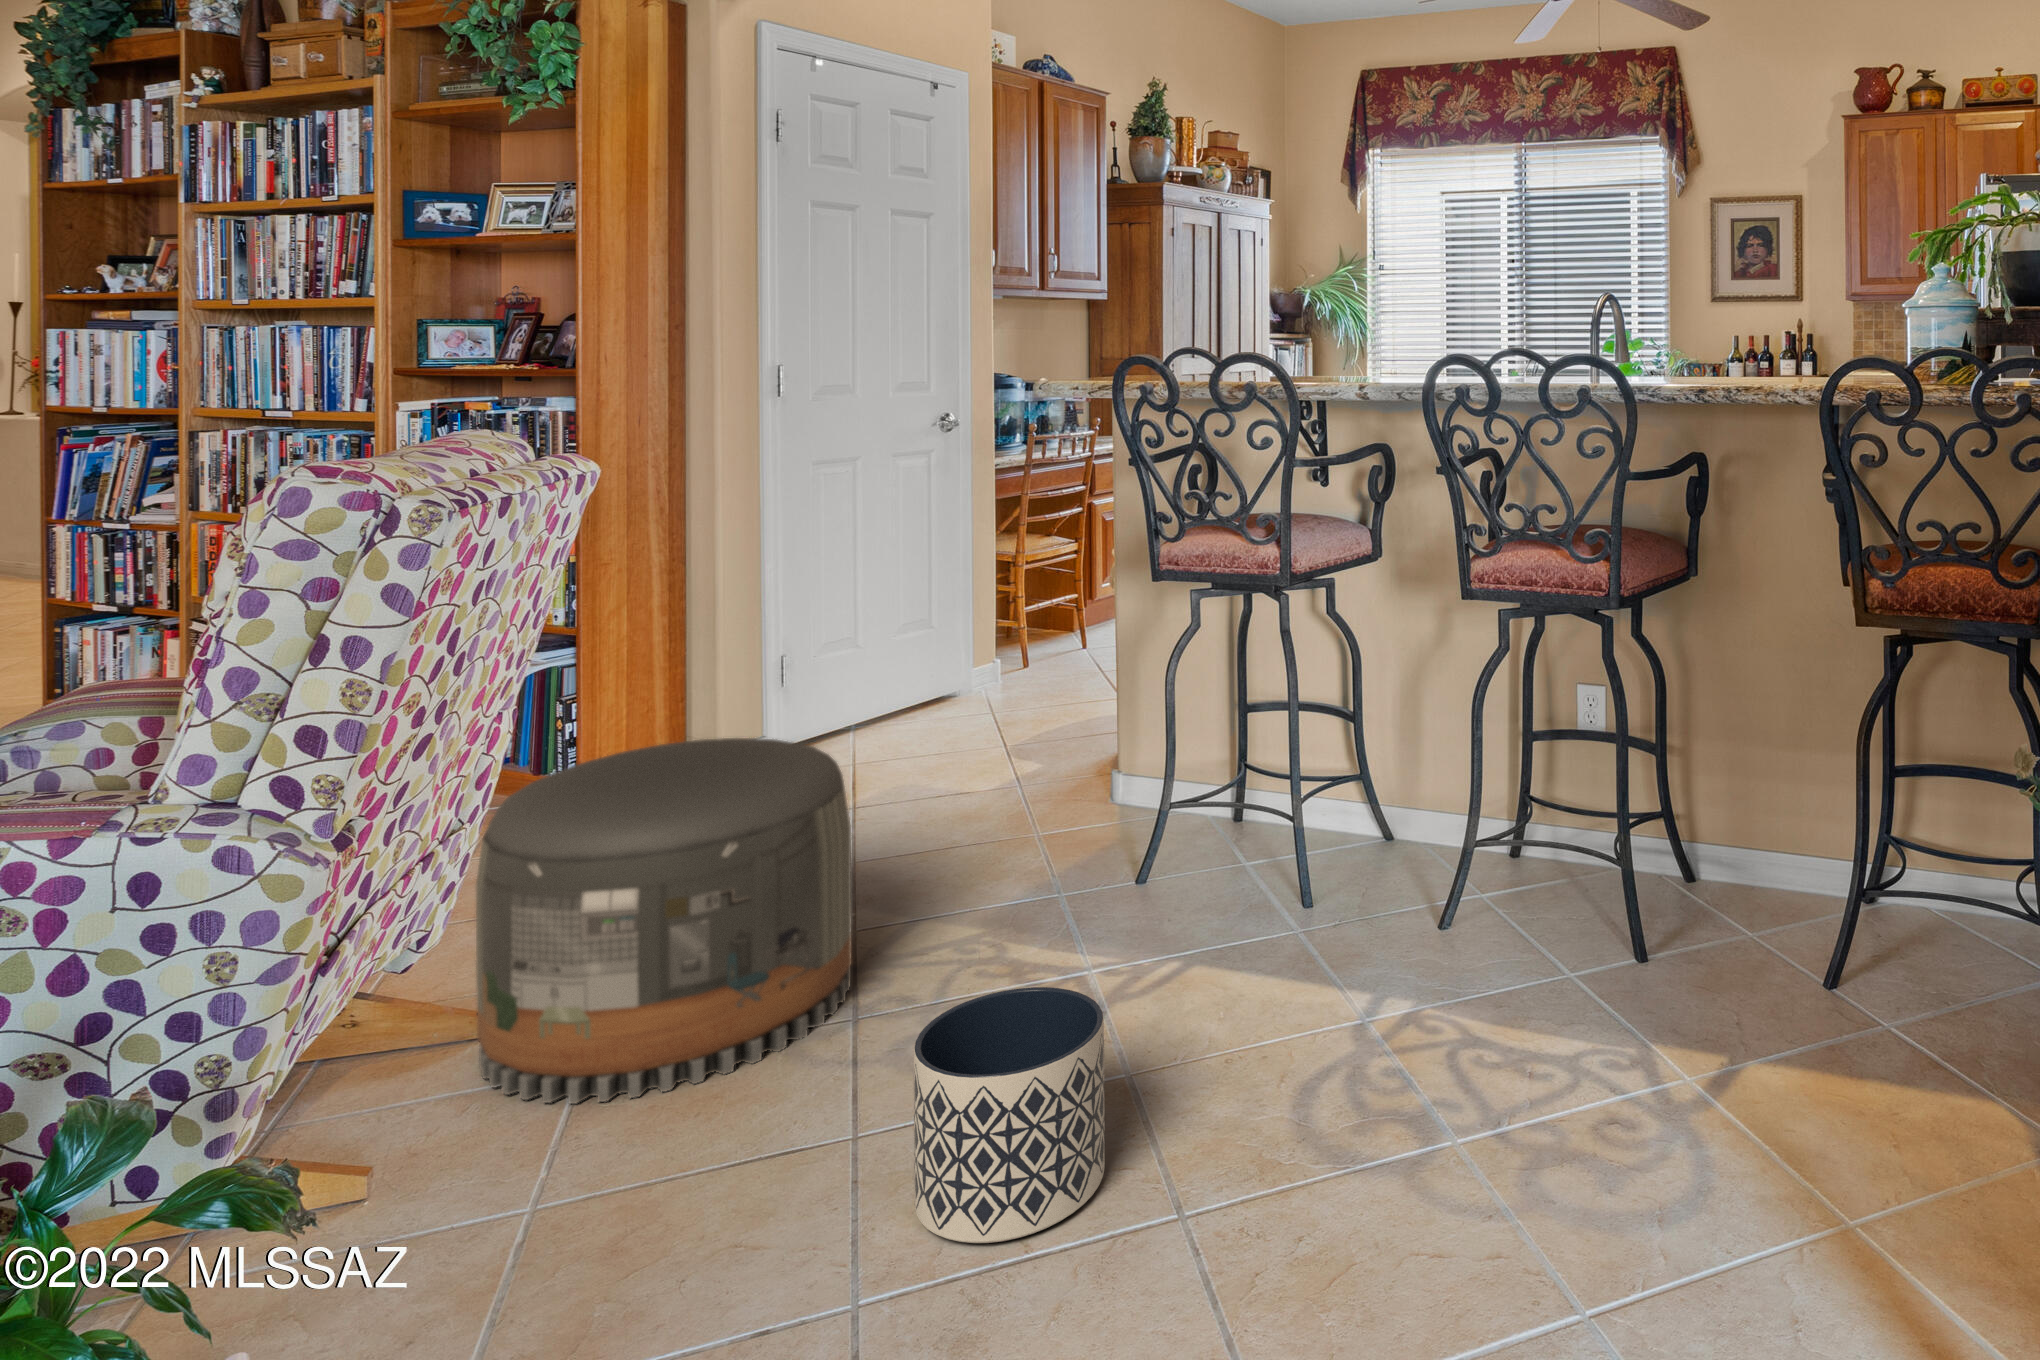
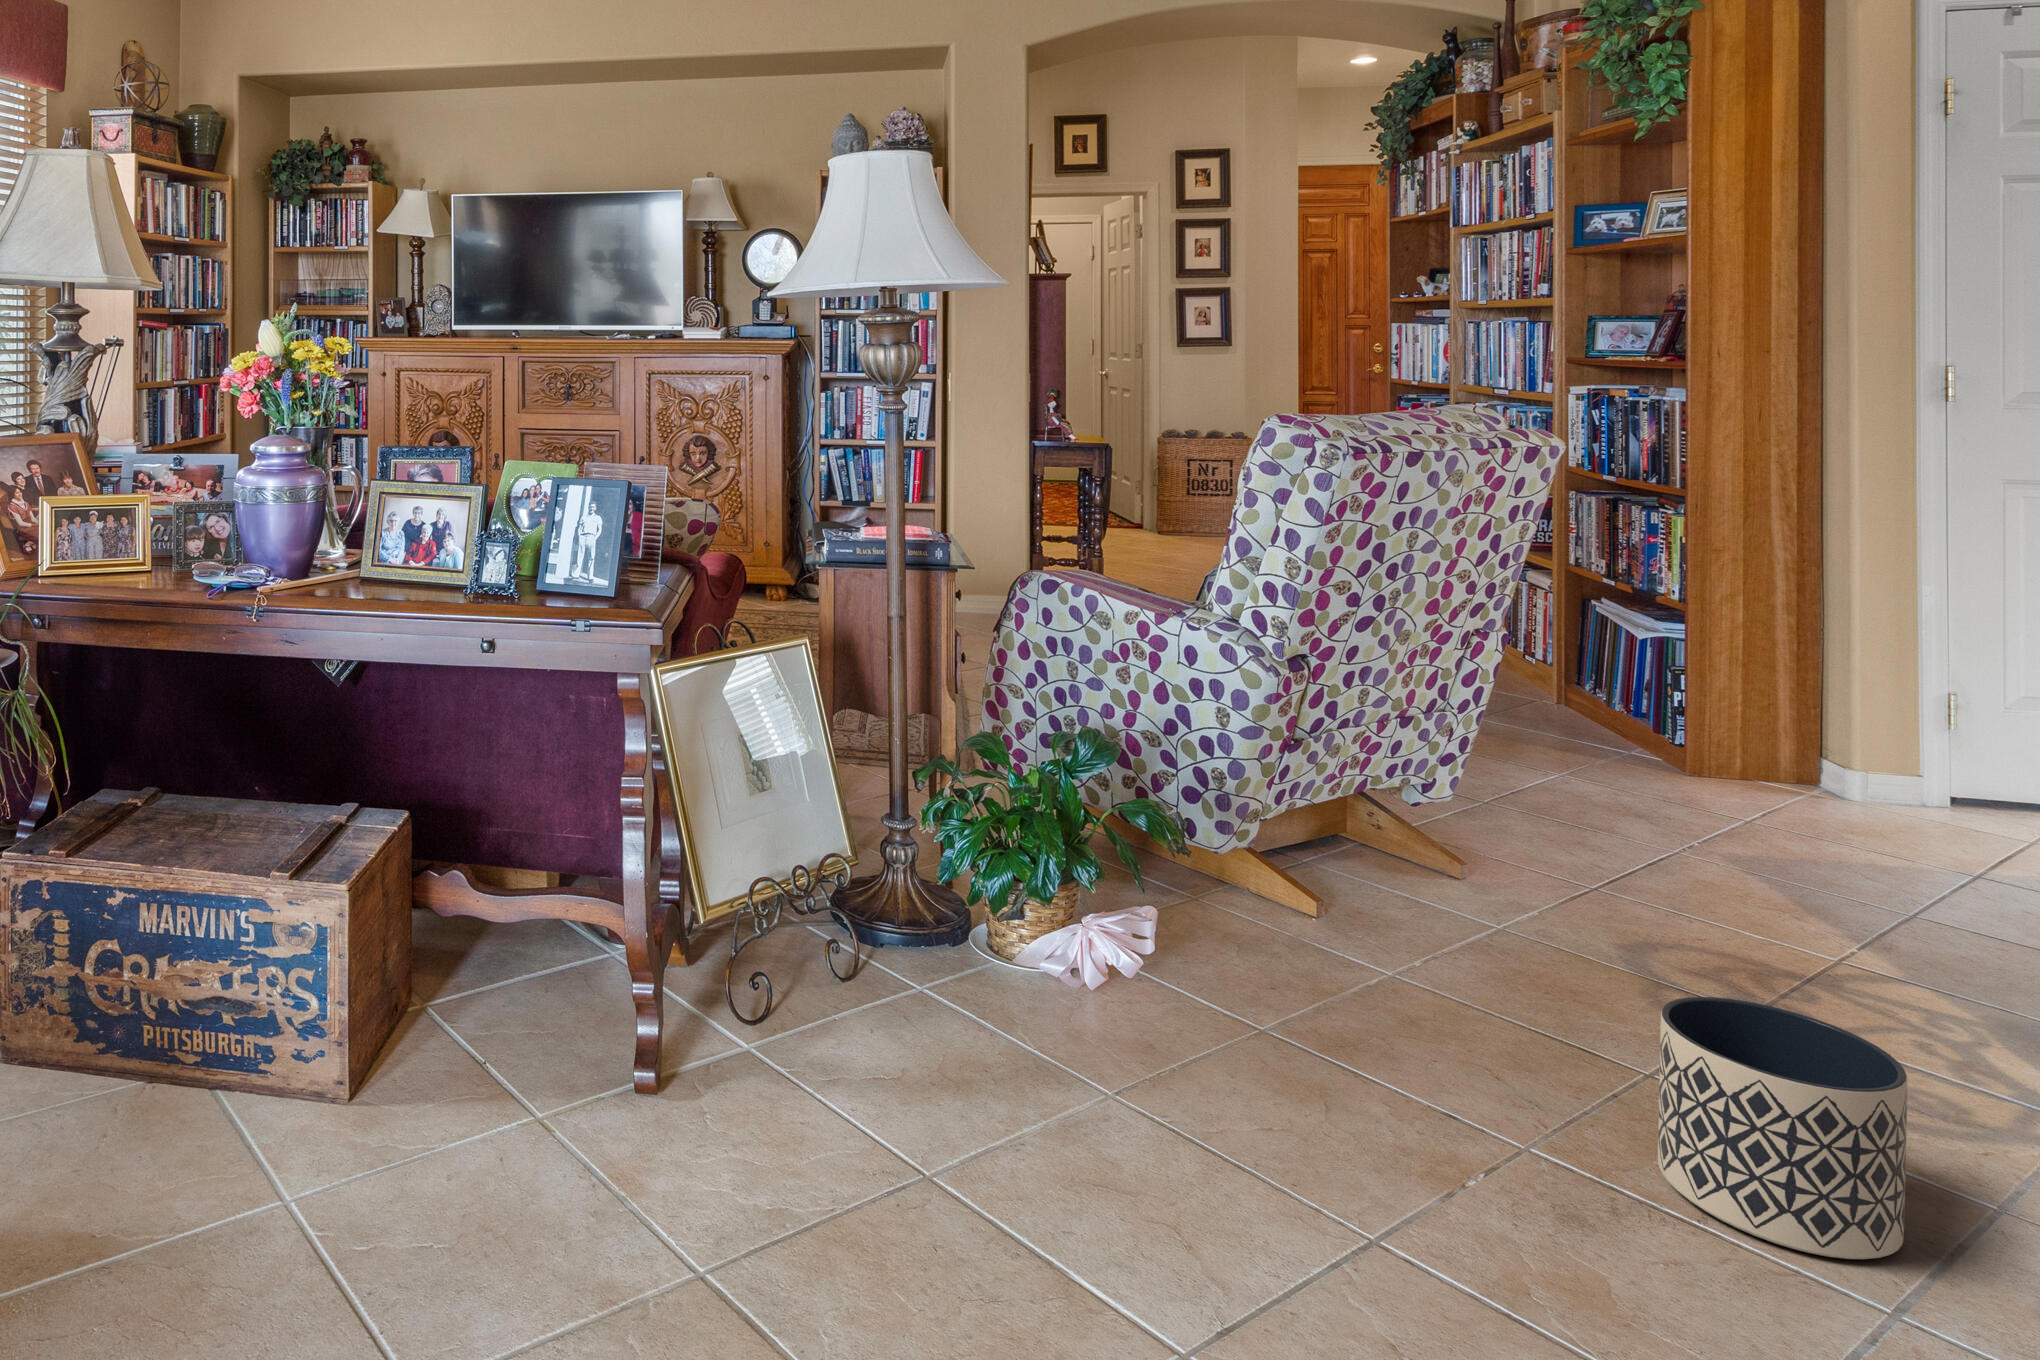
pouf: present [476,738,852,1103] -> none [1444,695,1812,1011]

